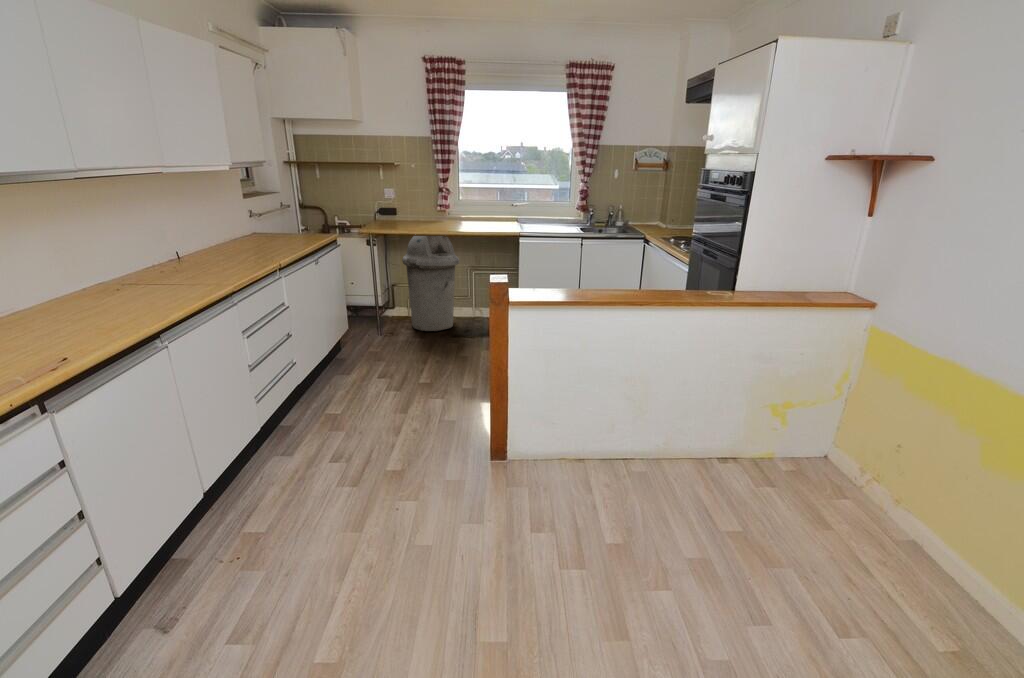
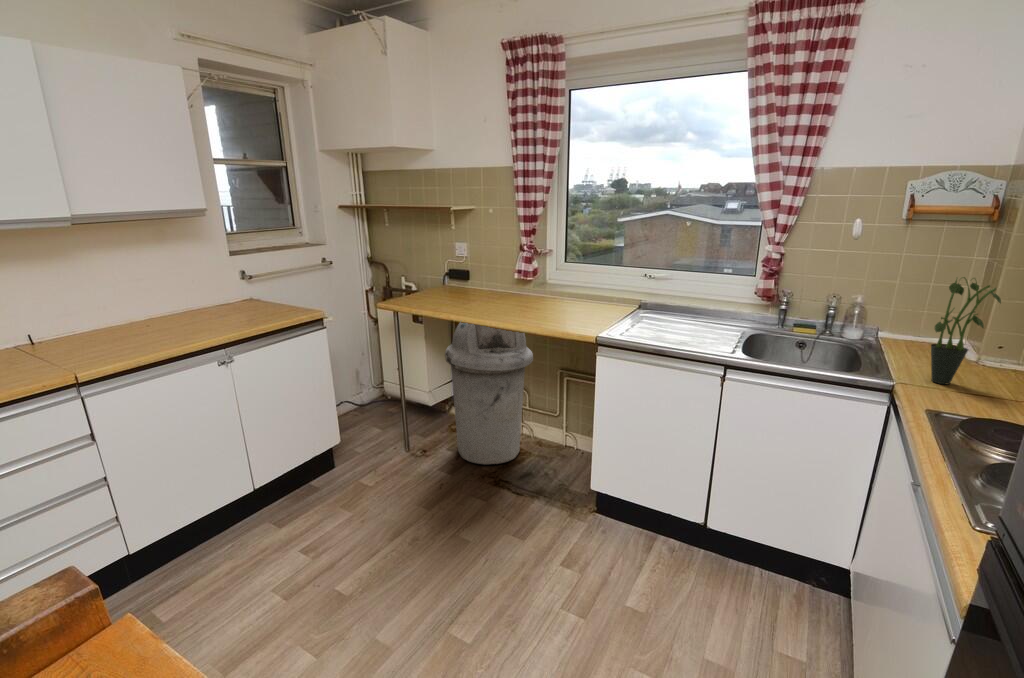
potted plant: none [654,191,673,234] -> present [931,277,1001,384]

